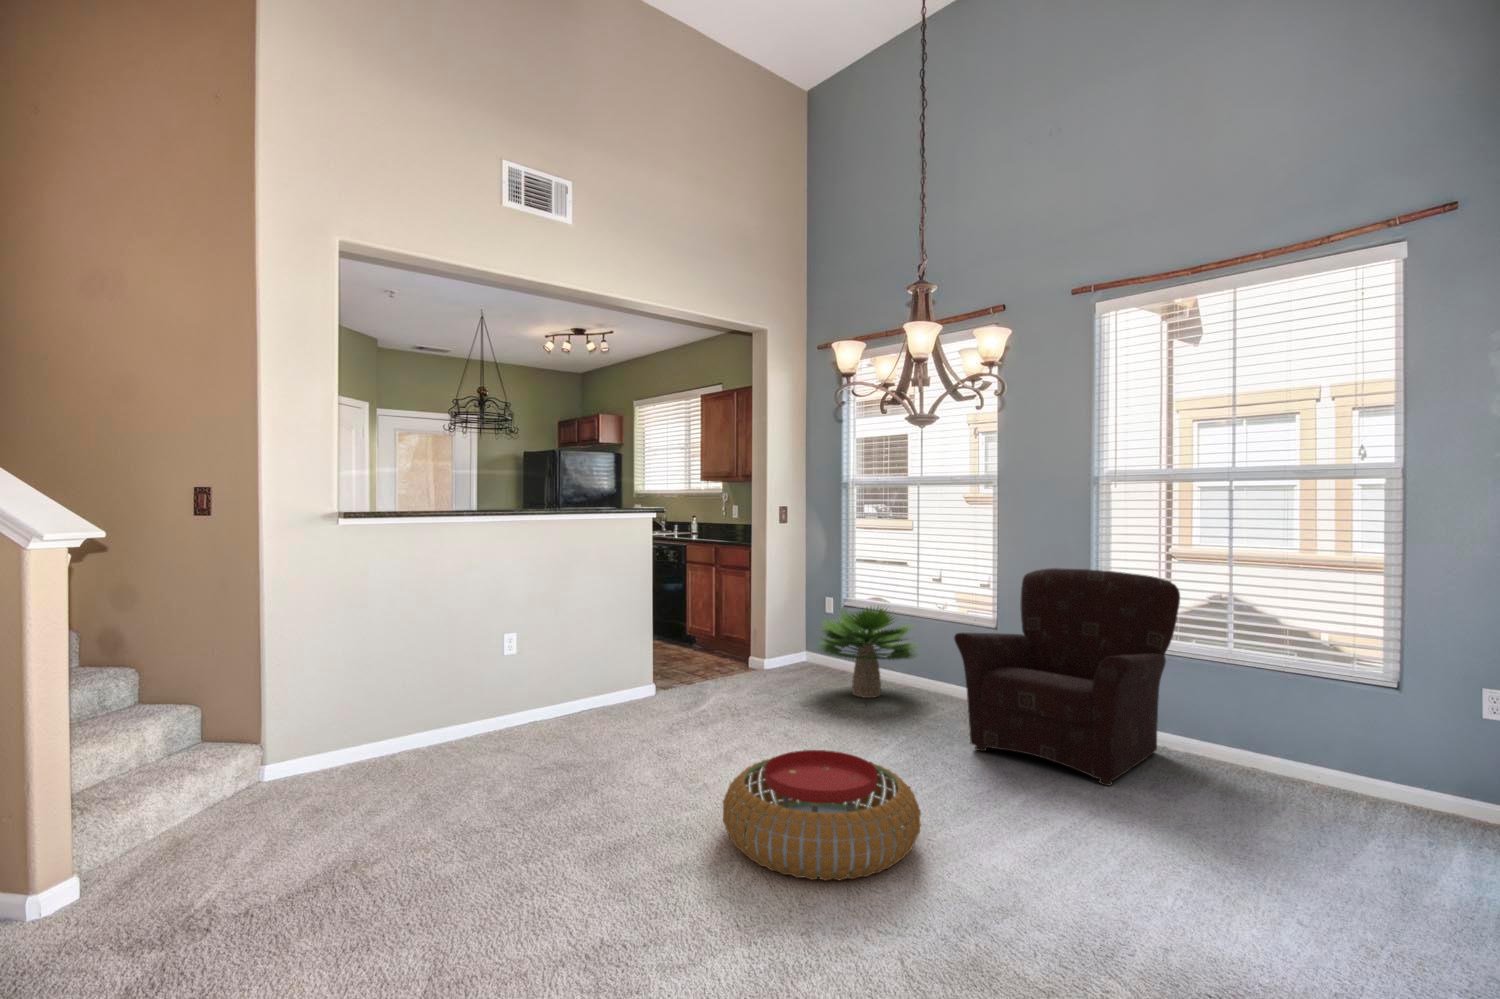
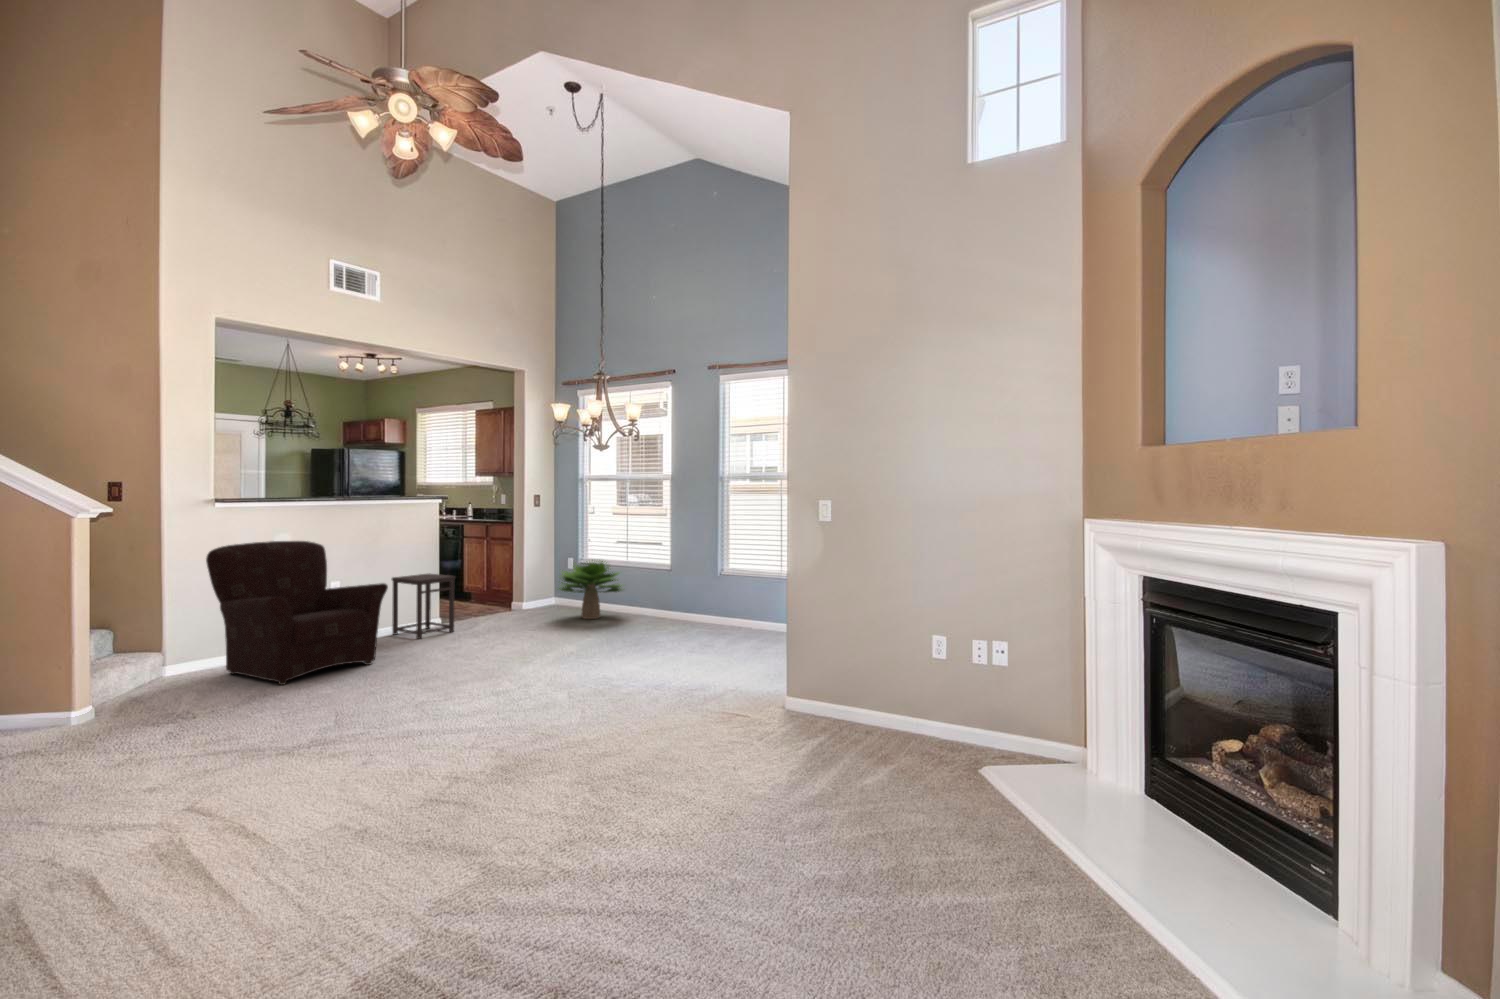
armchair: present [954,568,1180,786] -> present [206,541,388,685]
side table: none [587,620,673,722] -> present [392,573,456,639]
pouf: present [723,750,921,881] -> none [489,629,598,684]

